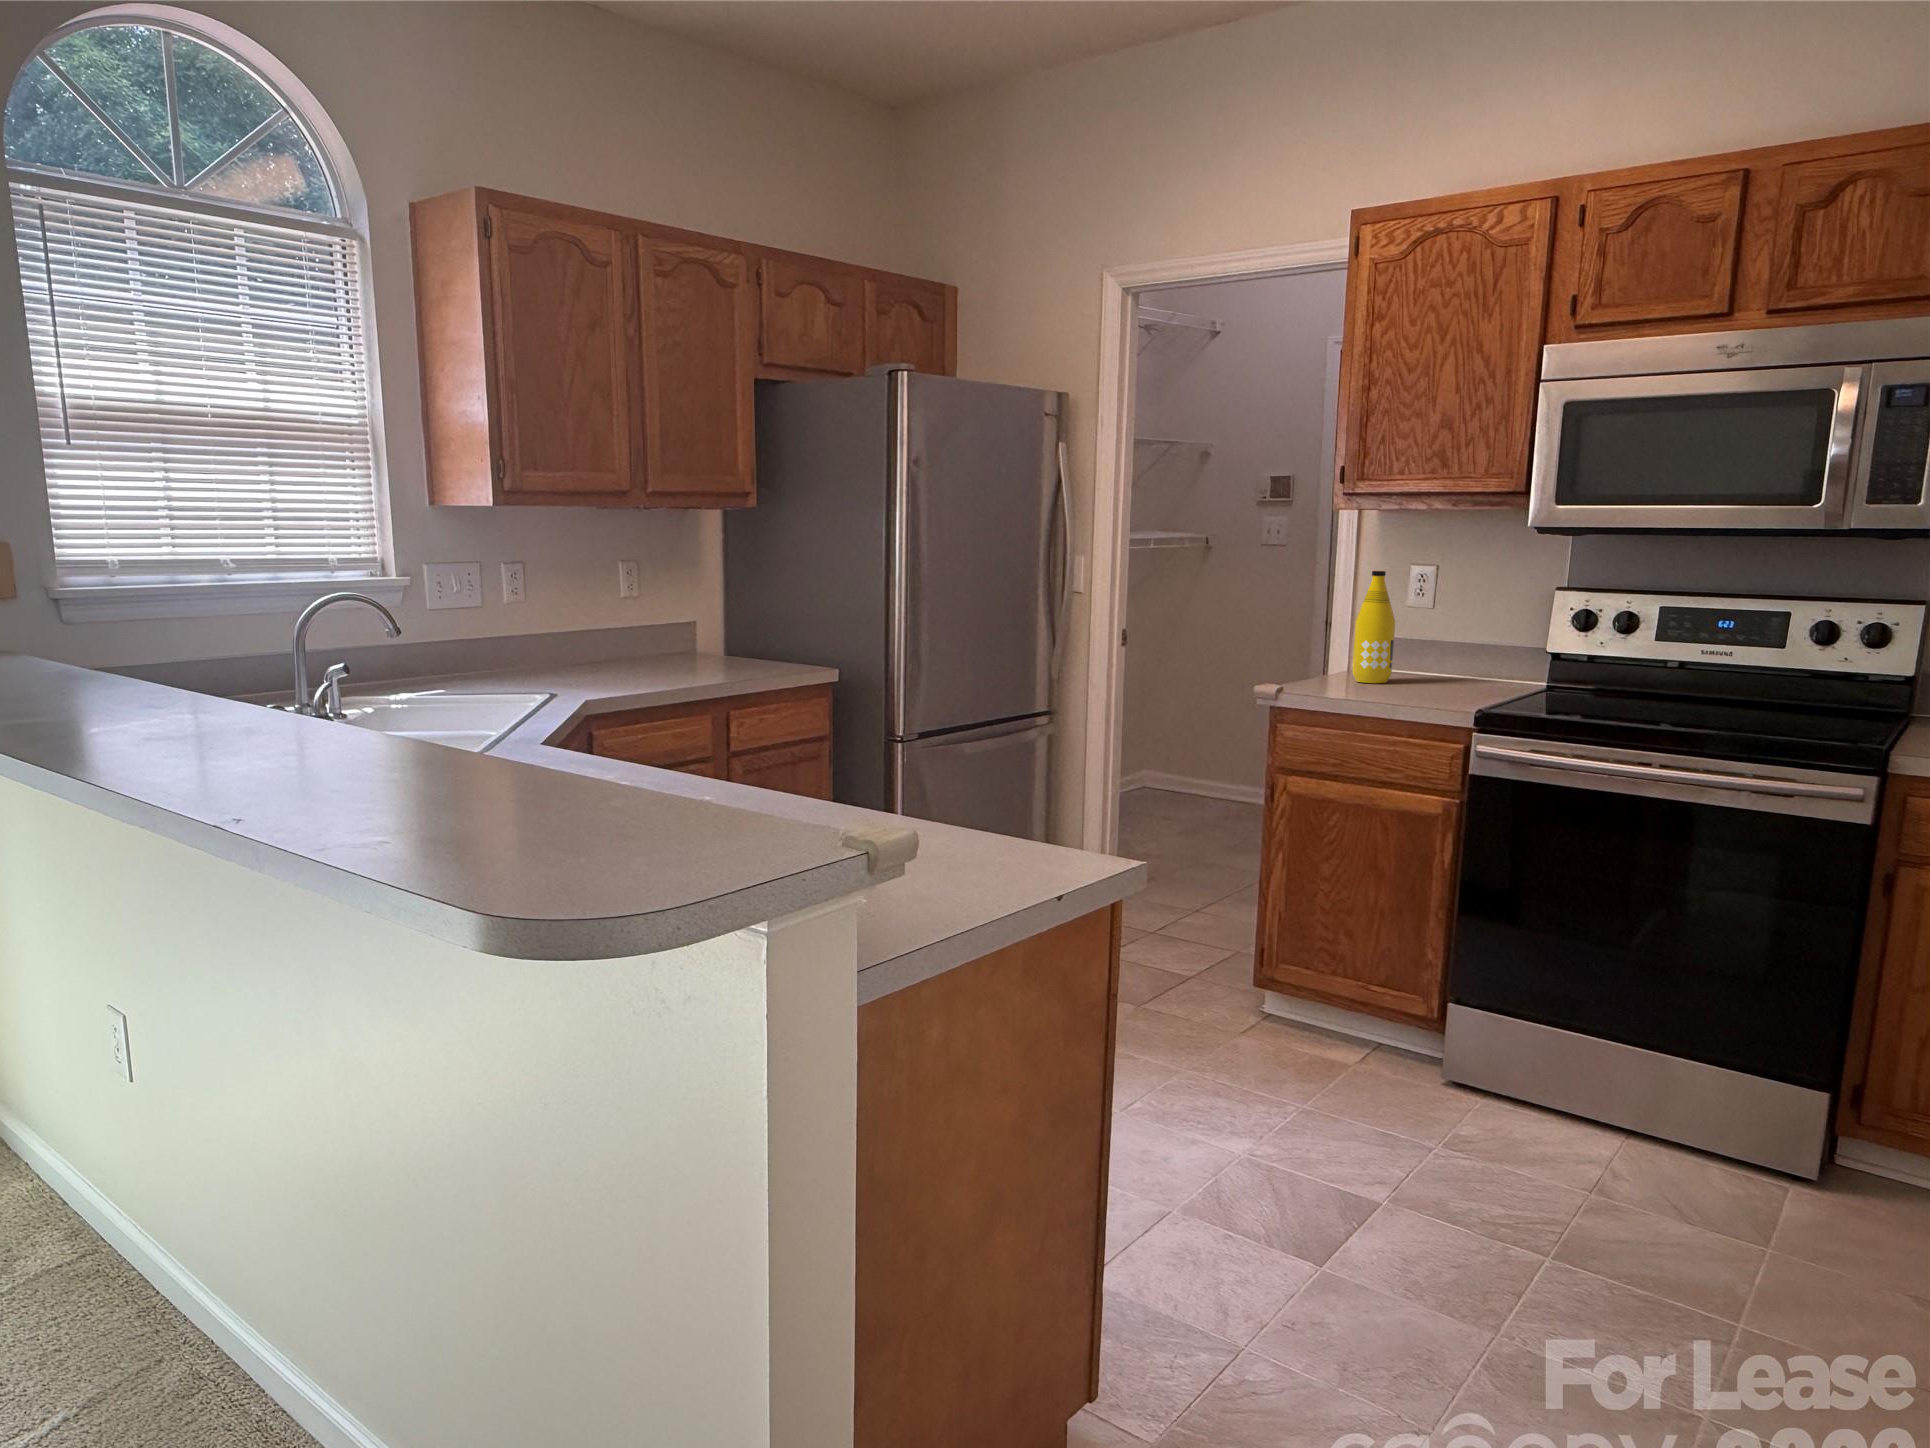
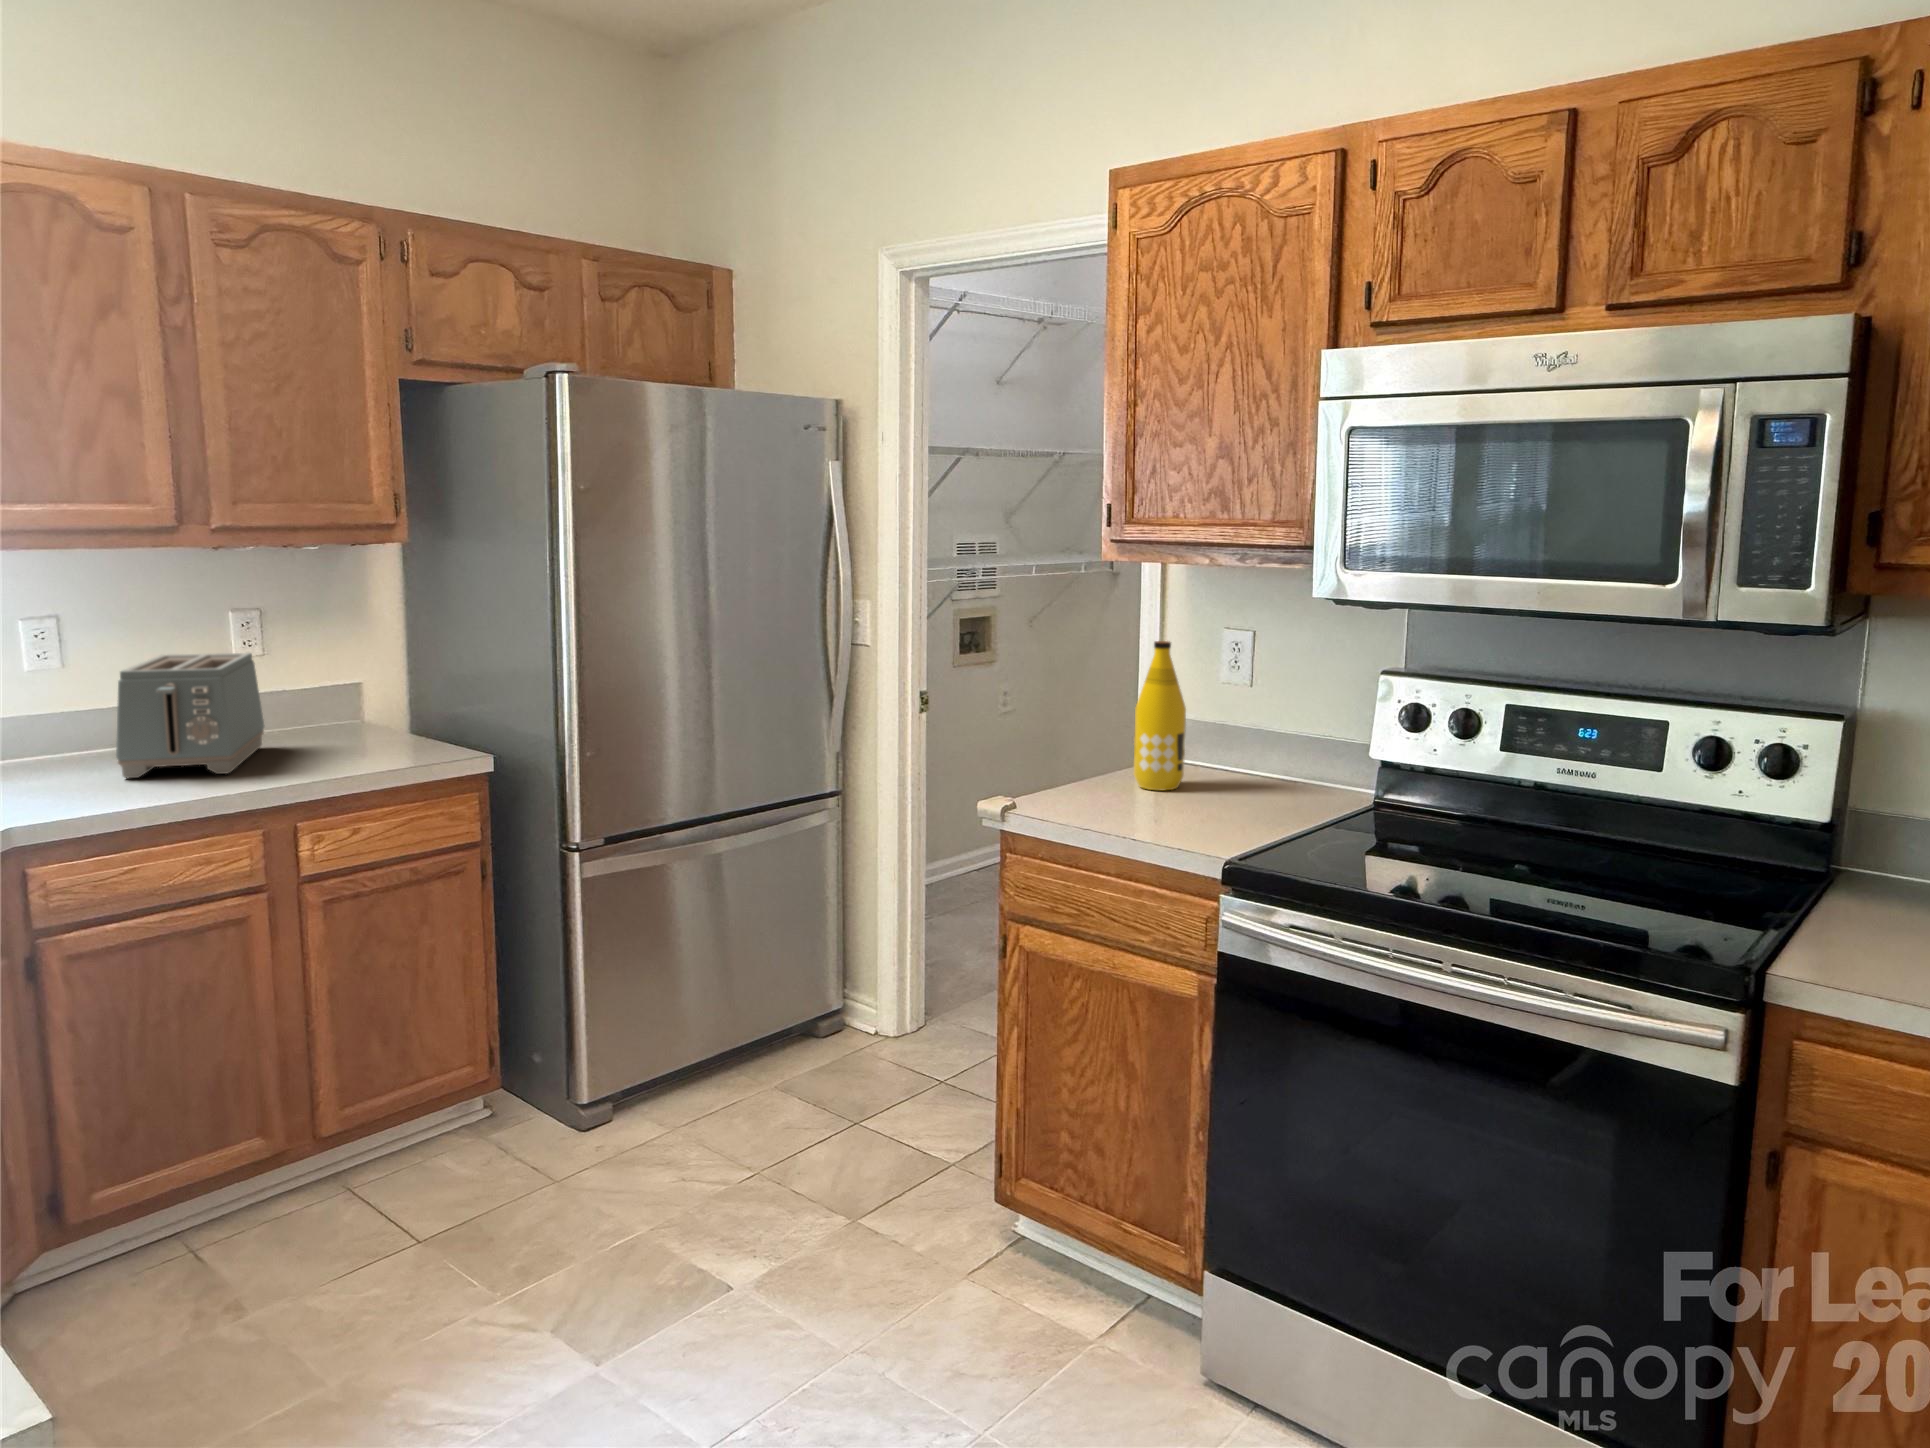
toaster: none [591,596,678,685] -> present [116,653,264,778]

